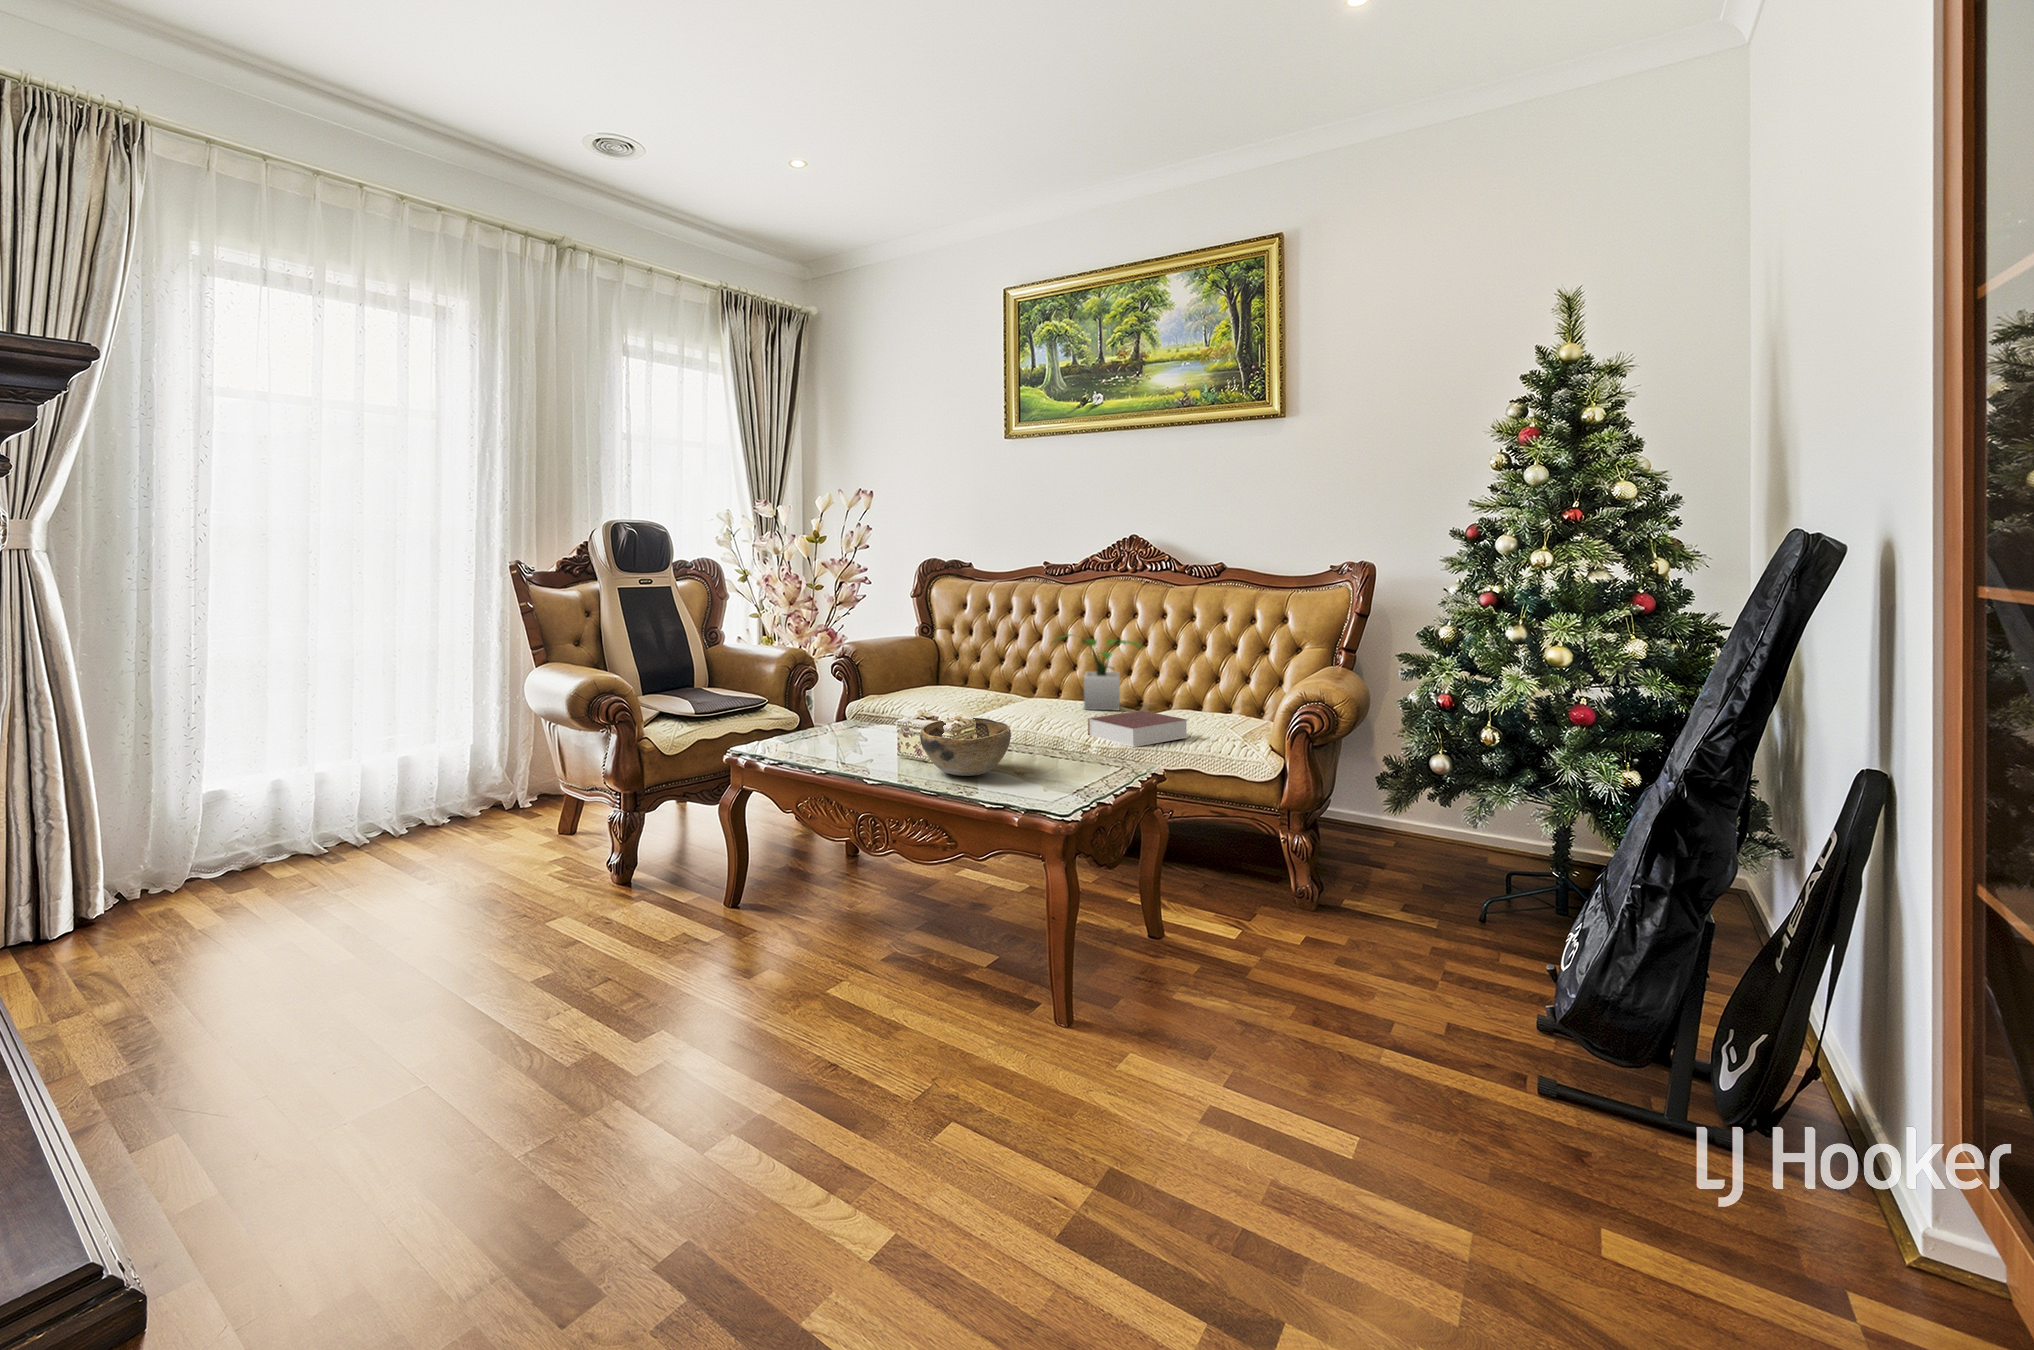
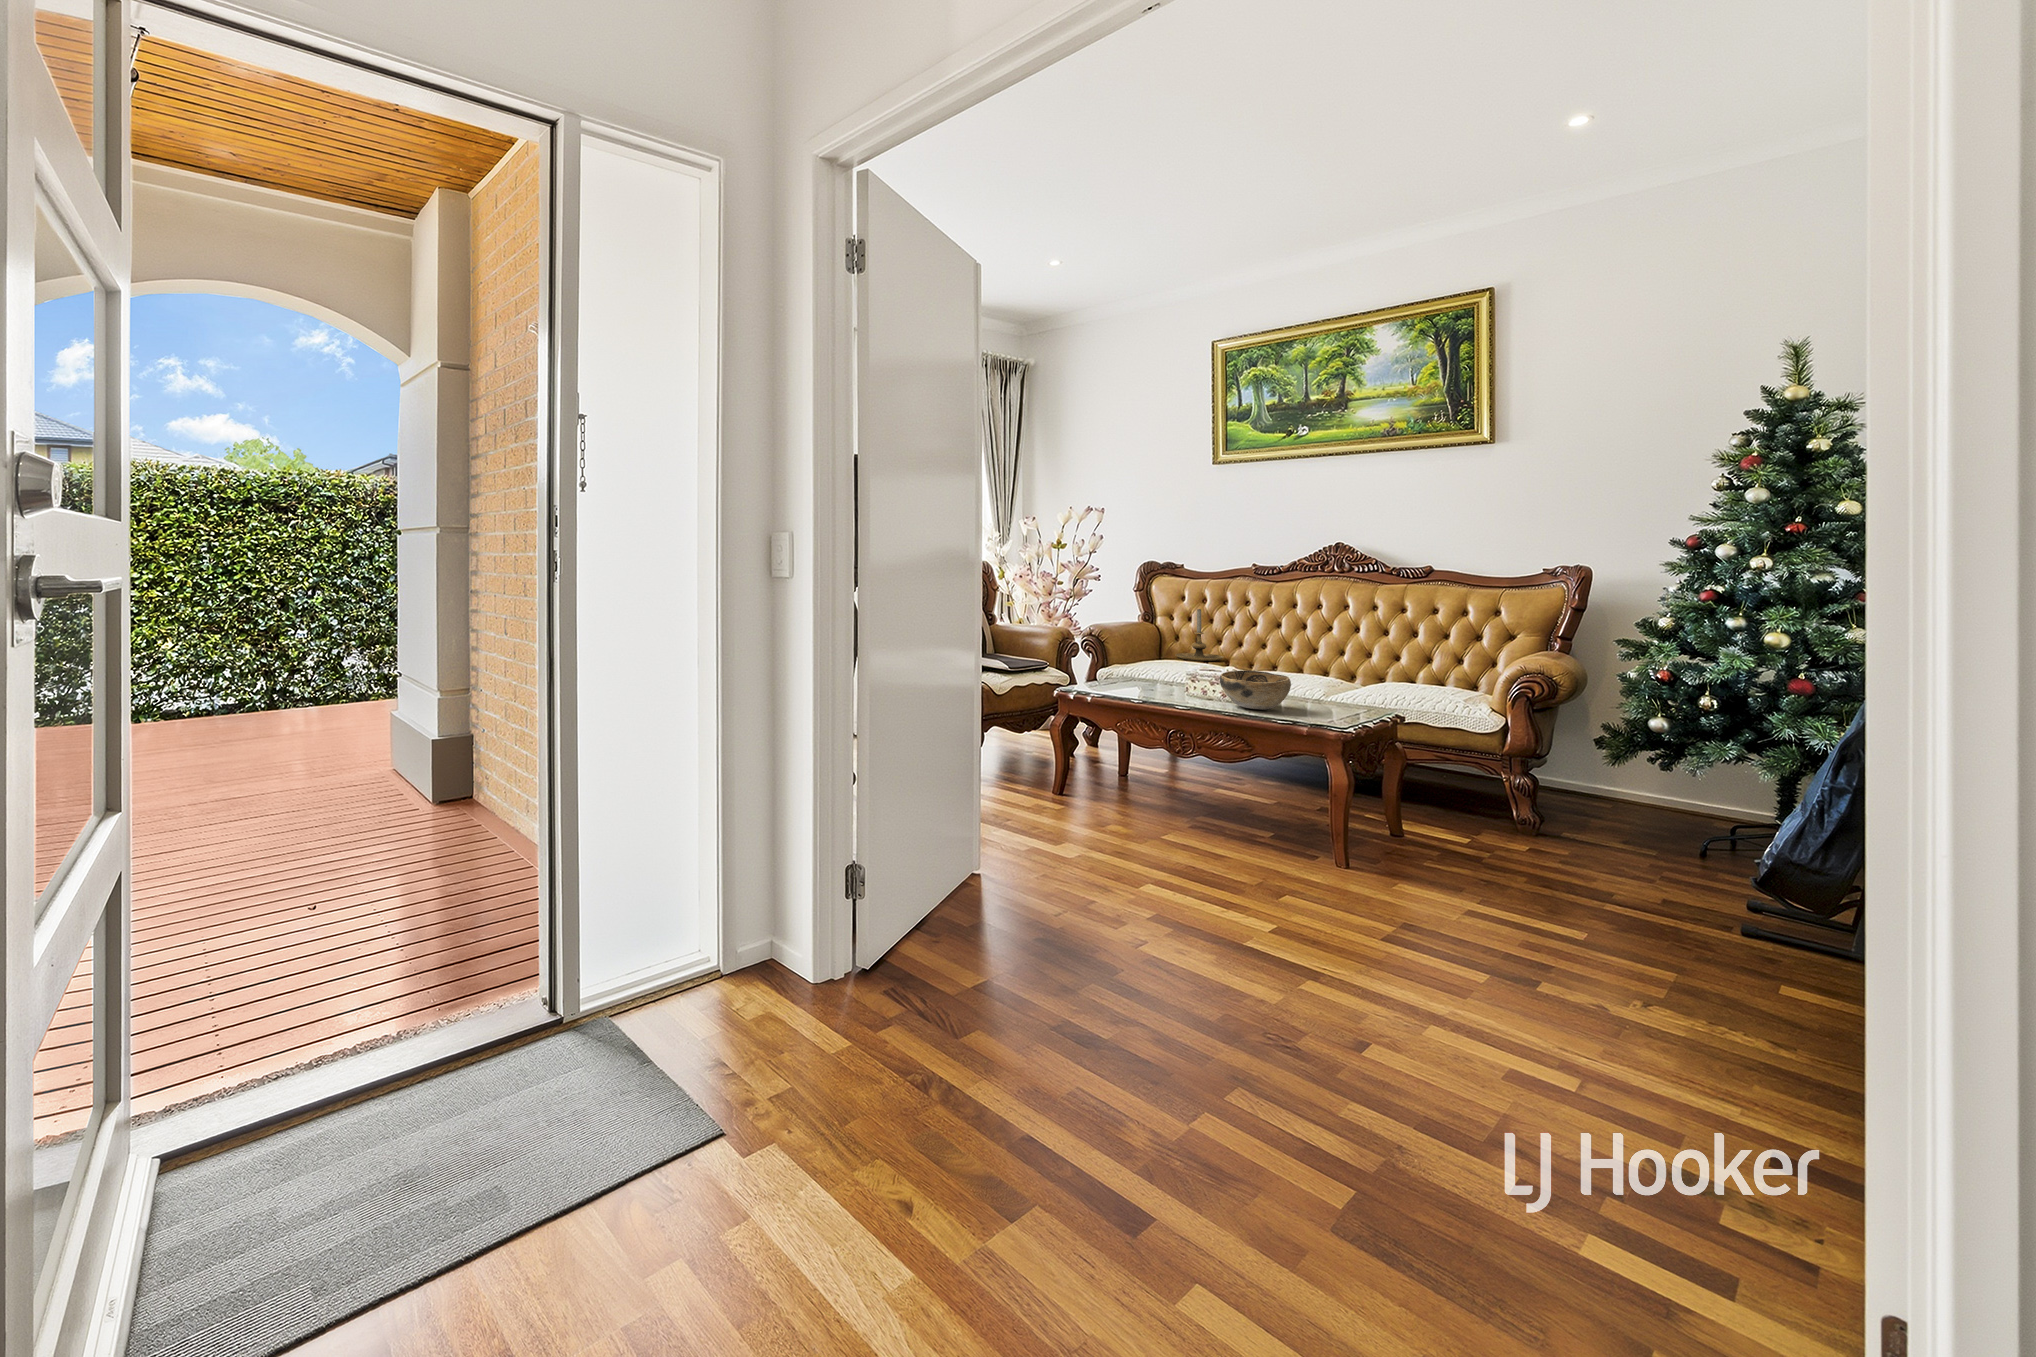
candle holder: none [951,621,1006,687] -> present [1175,609,1223,661]
potted plant: present [1053,634,1142,711] -> none [1279,619,1362,681]
book: present [1088,710,1188,747] -> none [1327,679,1417,703]

